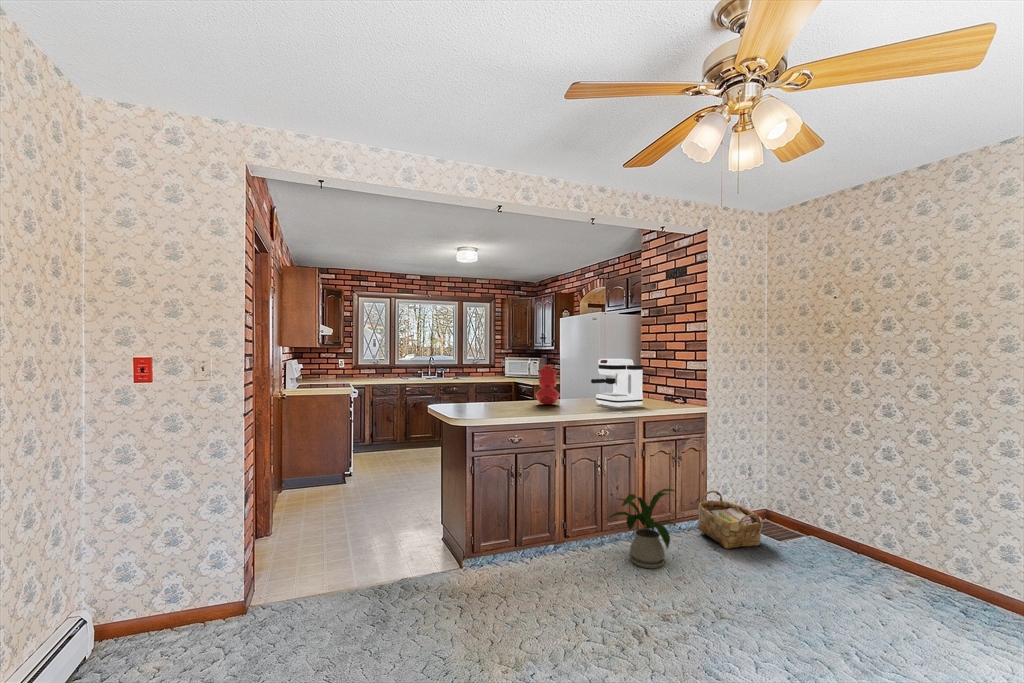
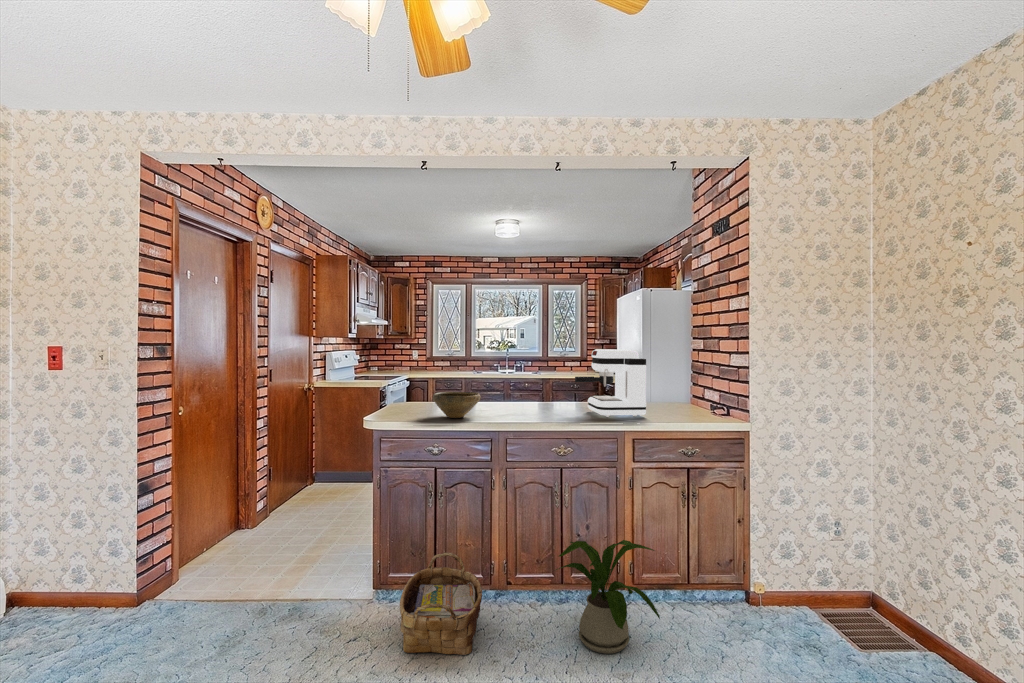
vase: present [535,365,560,405] -> none [510,357,541,408]
bowl: none [501,393,538,414] -> present [432,392,481,418]
woven basket: present [698,490,763,549] -> present [400,553,482,655]

